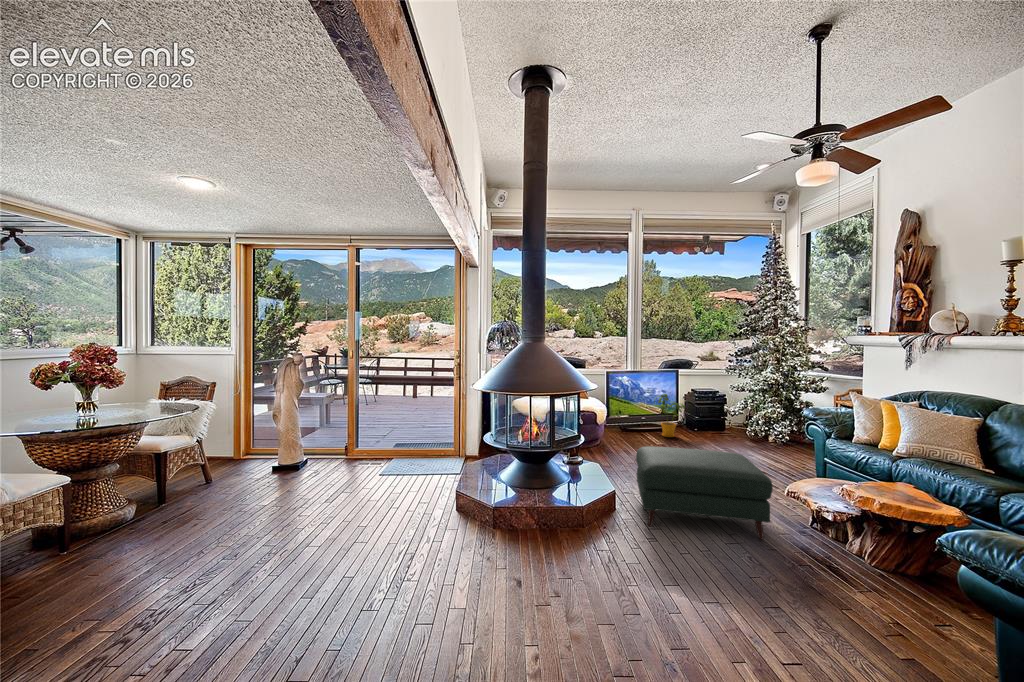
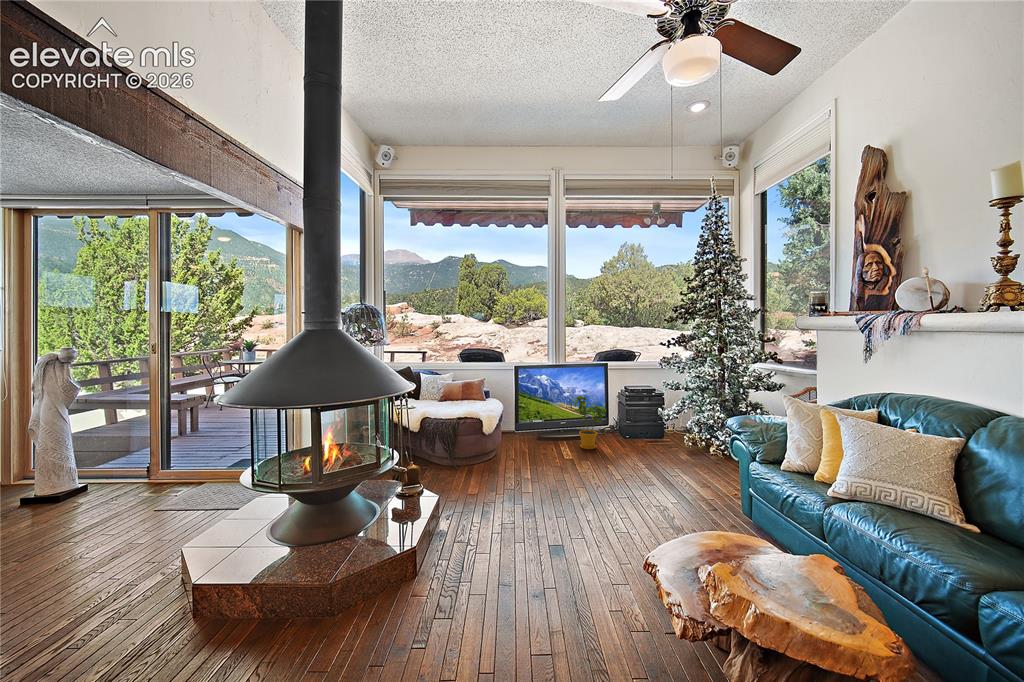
ottoman: present [636,446,773,539] -> none [435,485,626,646]

